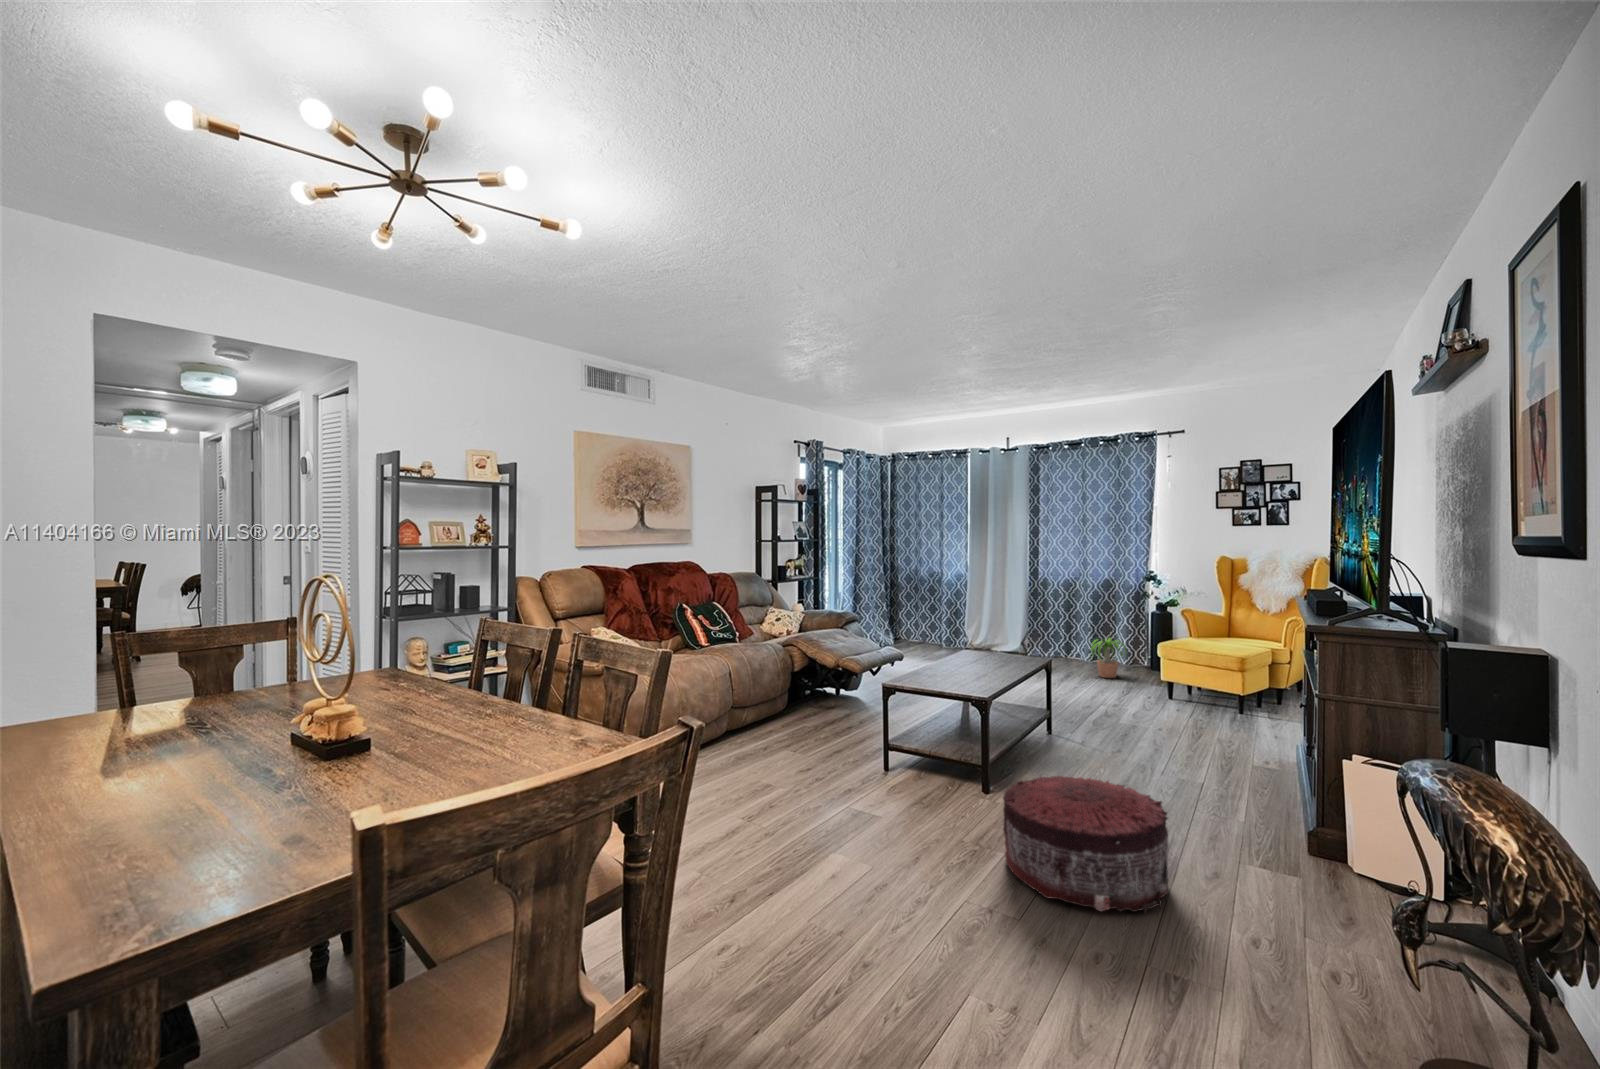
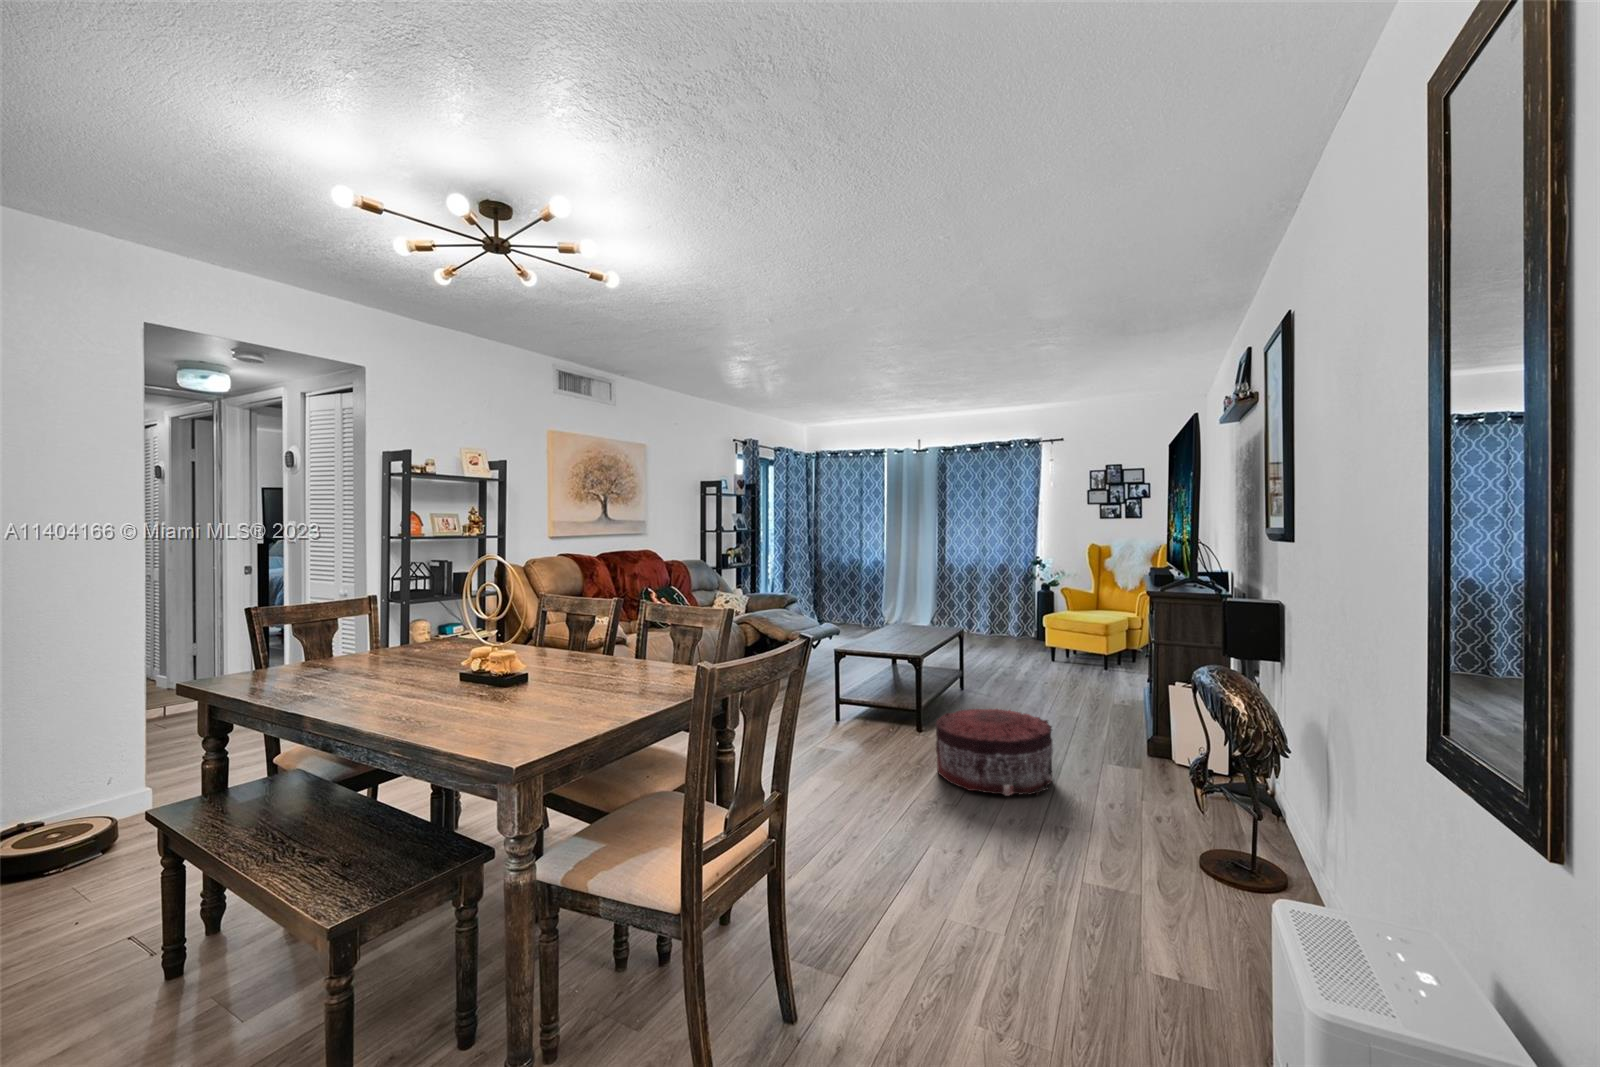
potted plant: present [1091,638,1127,678] -> none [984,613,1025,646]

